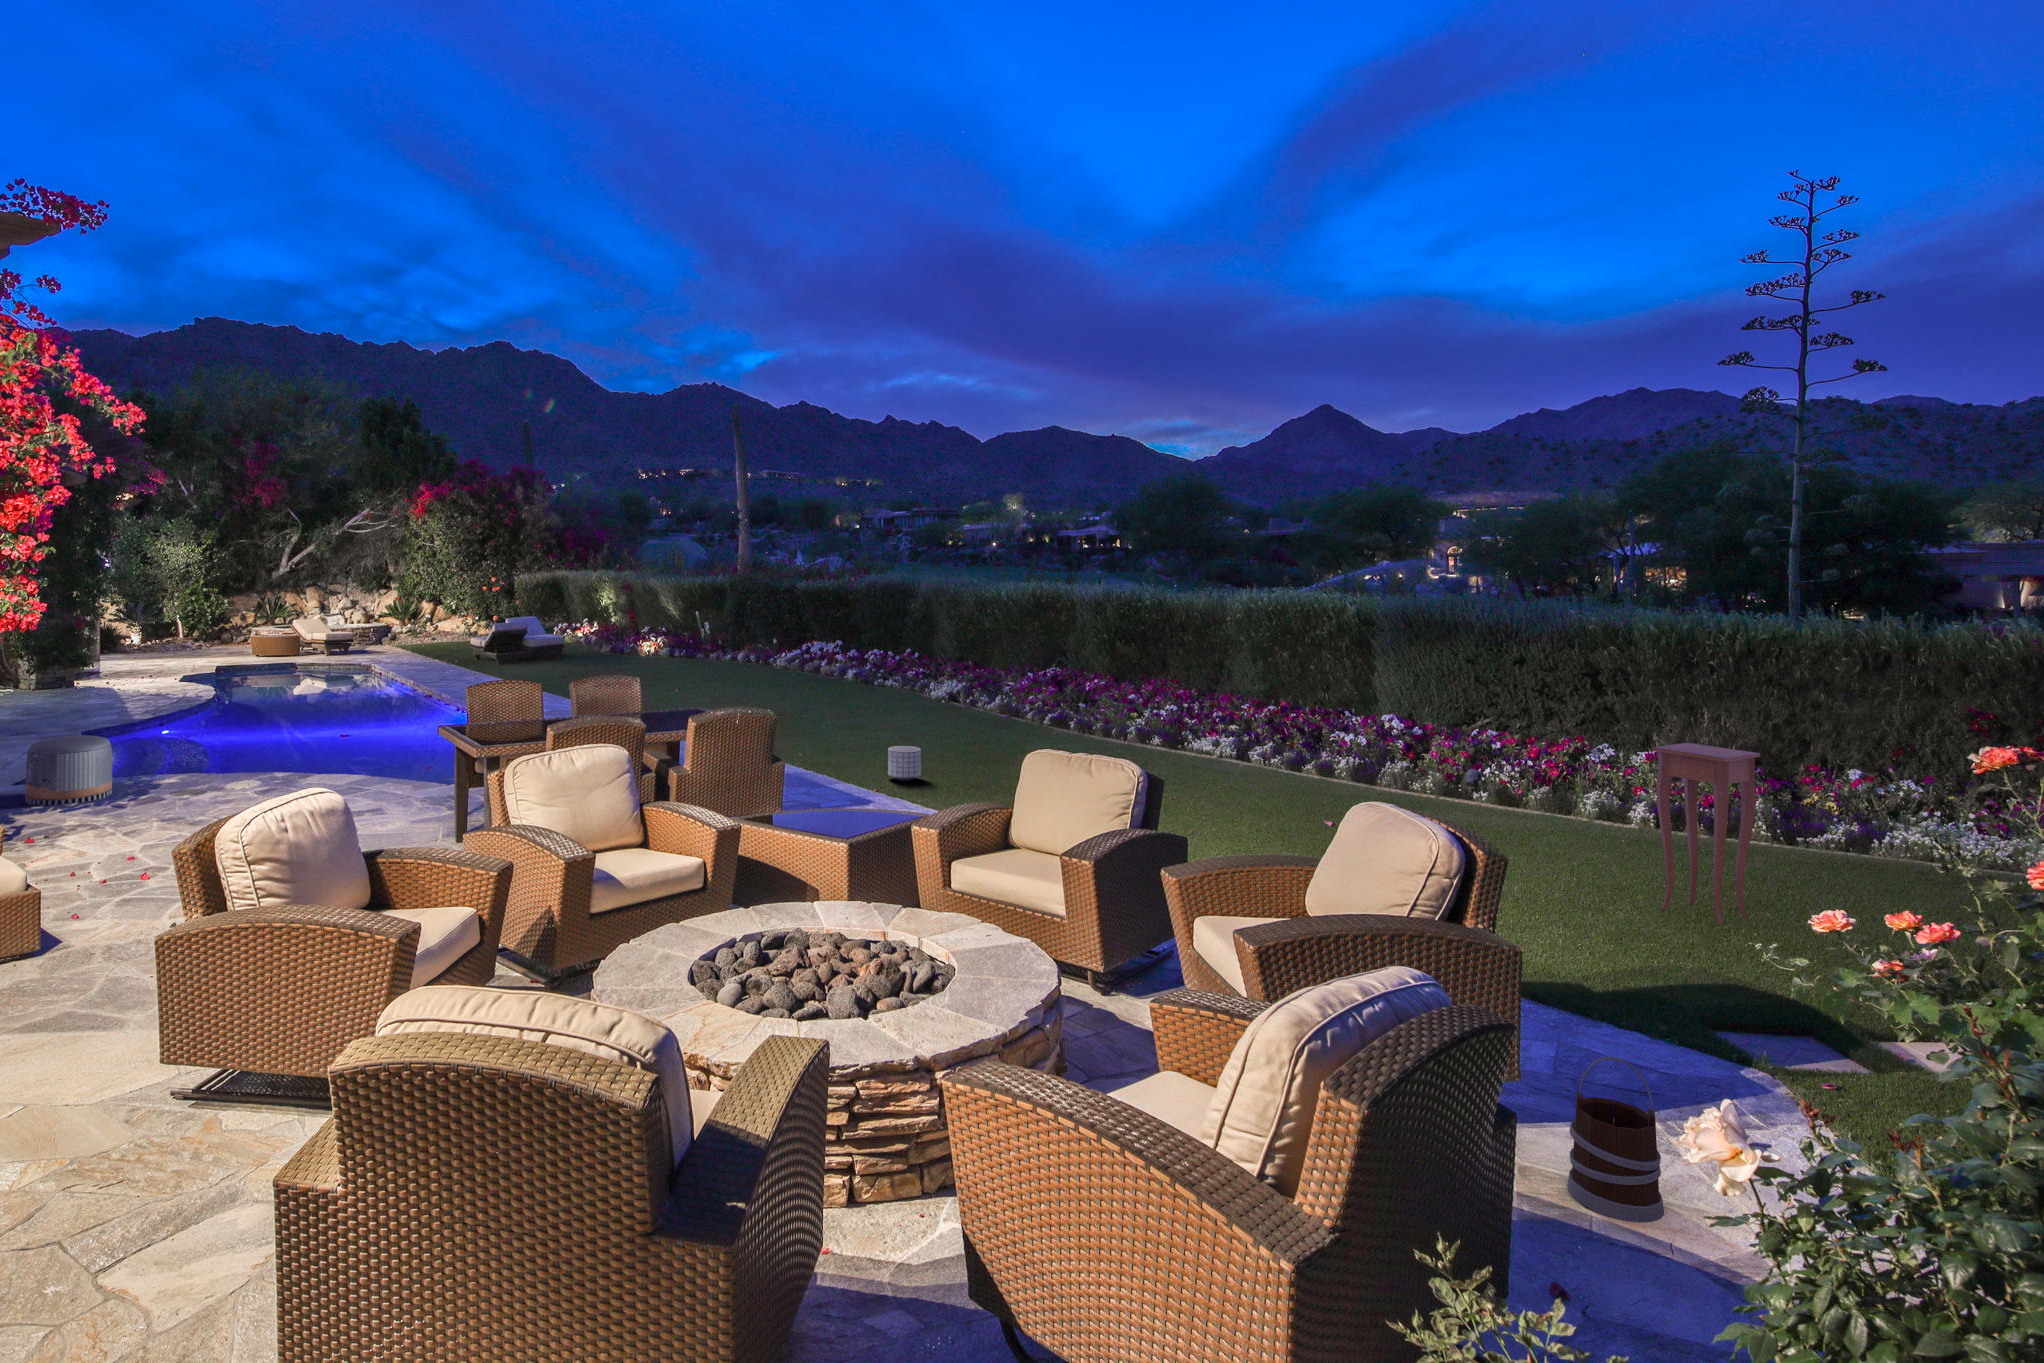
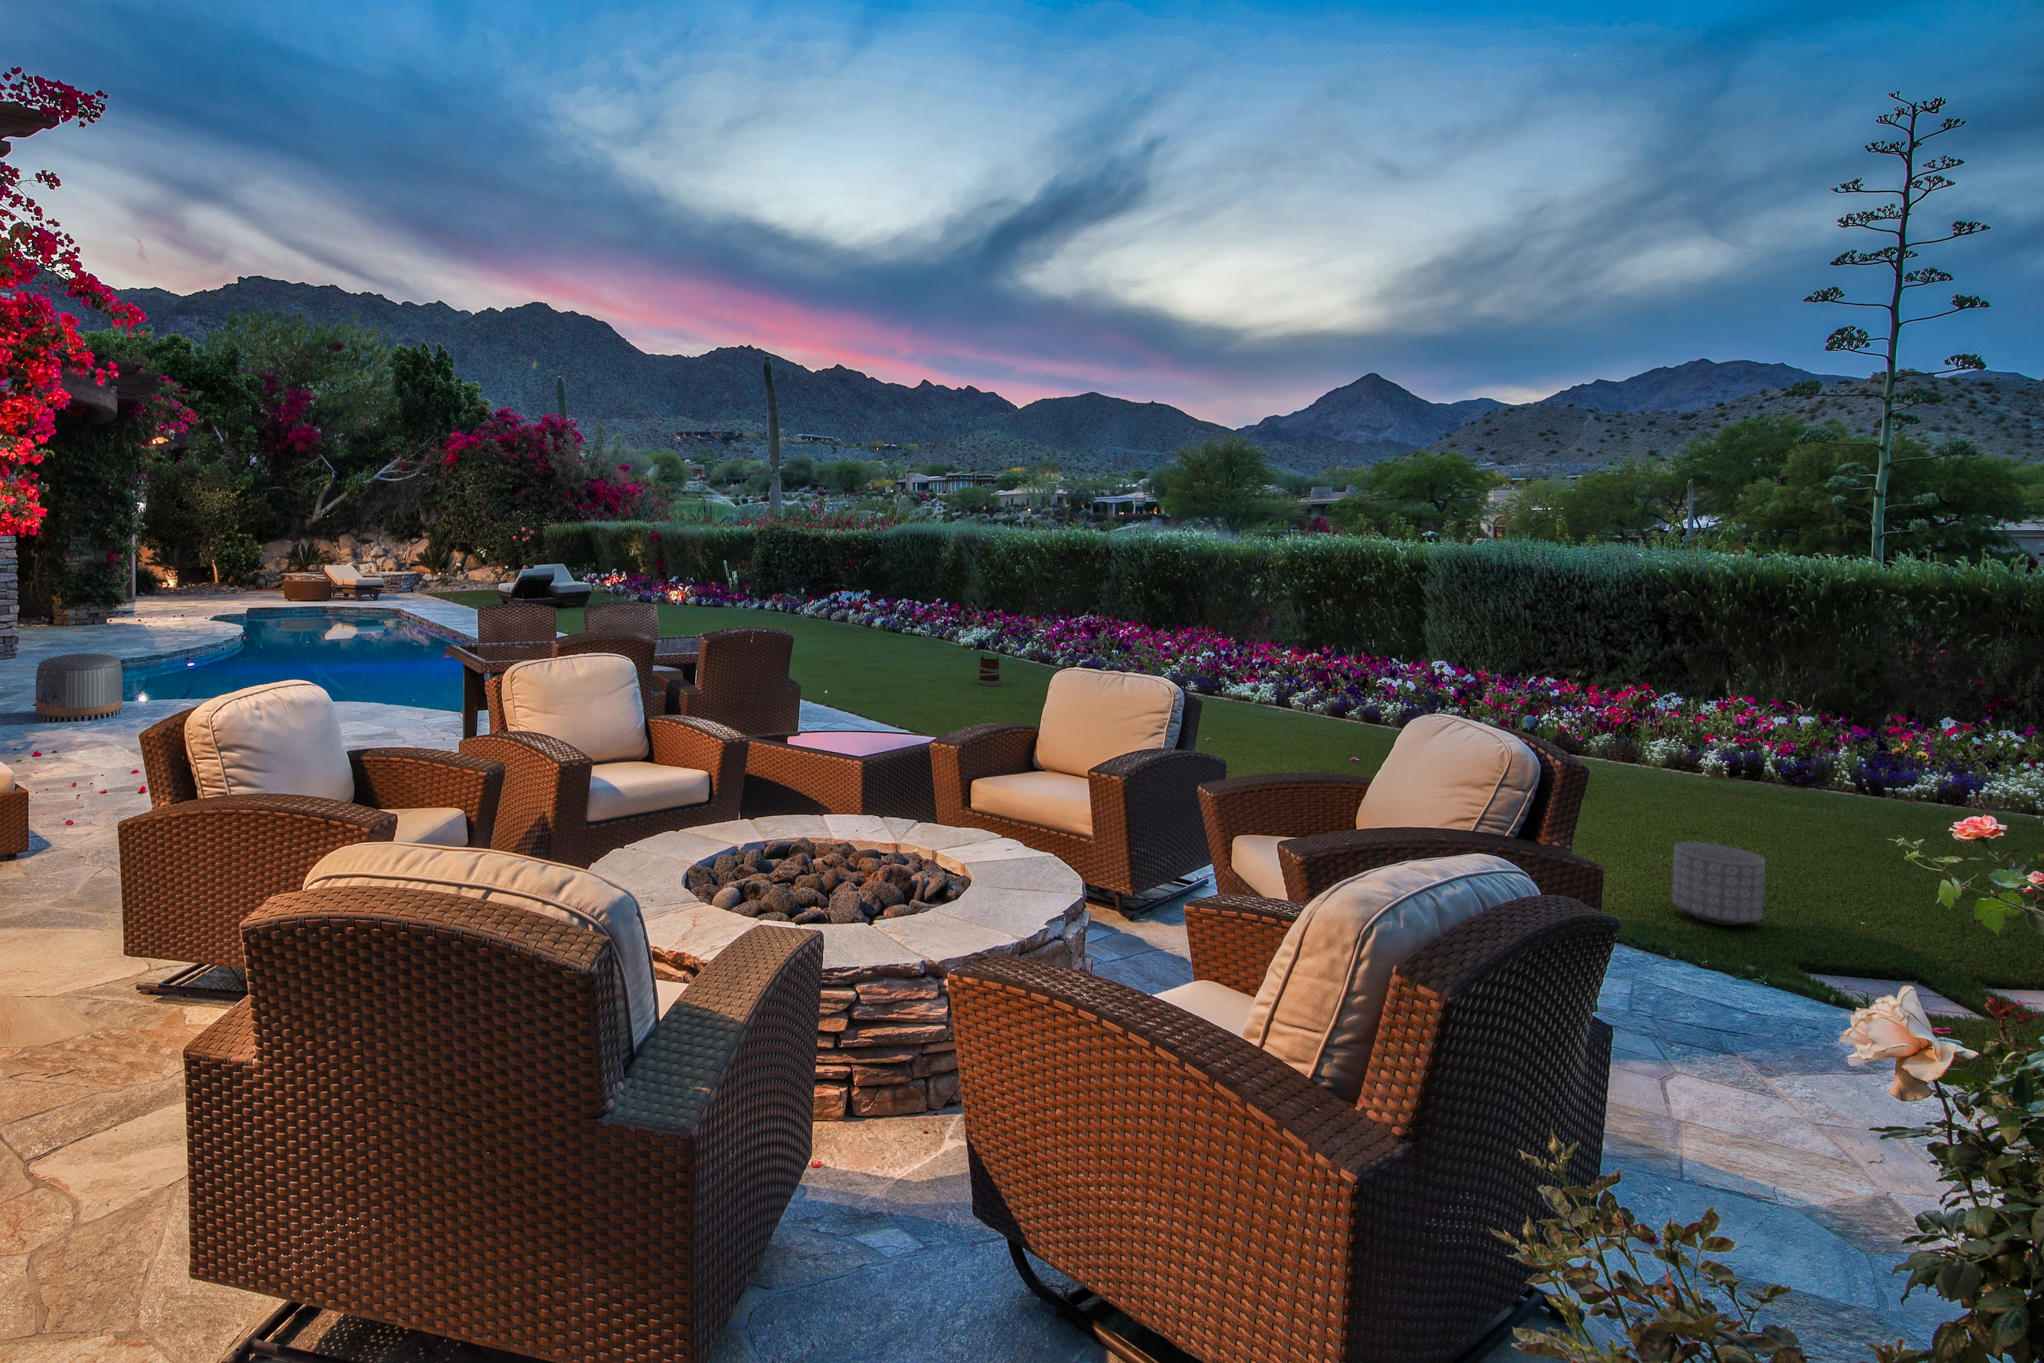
side table: present [1652,743,1760,925] -> none [1742,677,1864,872]
planter: present [888,746,921,781] -> present [1672,842,1765,925]
wooden bucket: present [1567,1057,1664,1222] -> present [978,645,1000,685]

